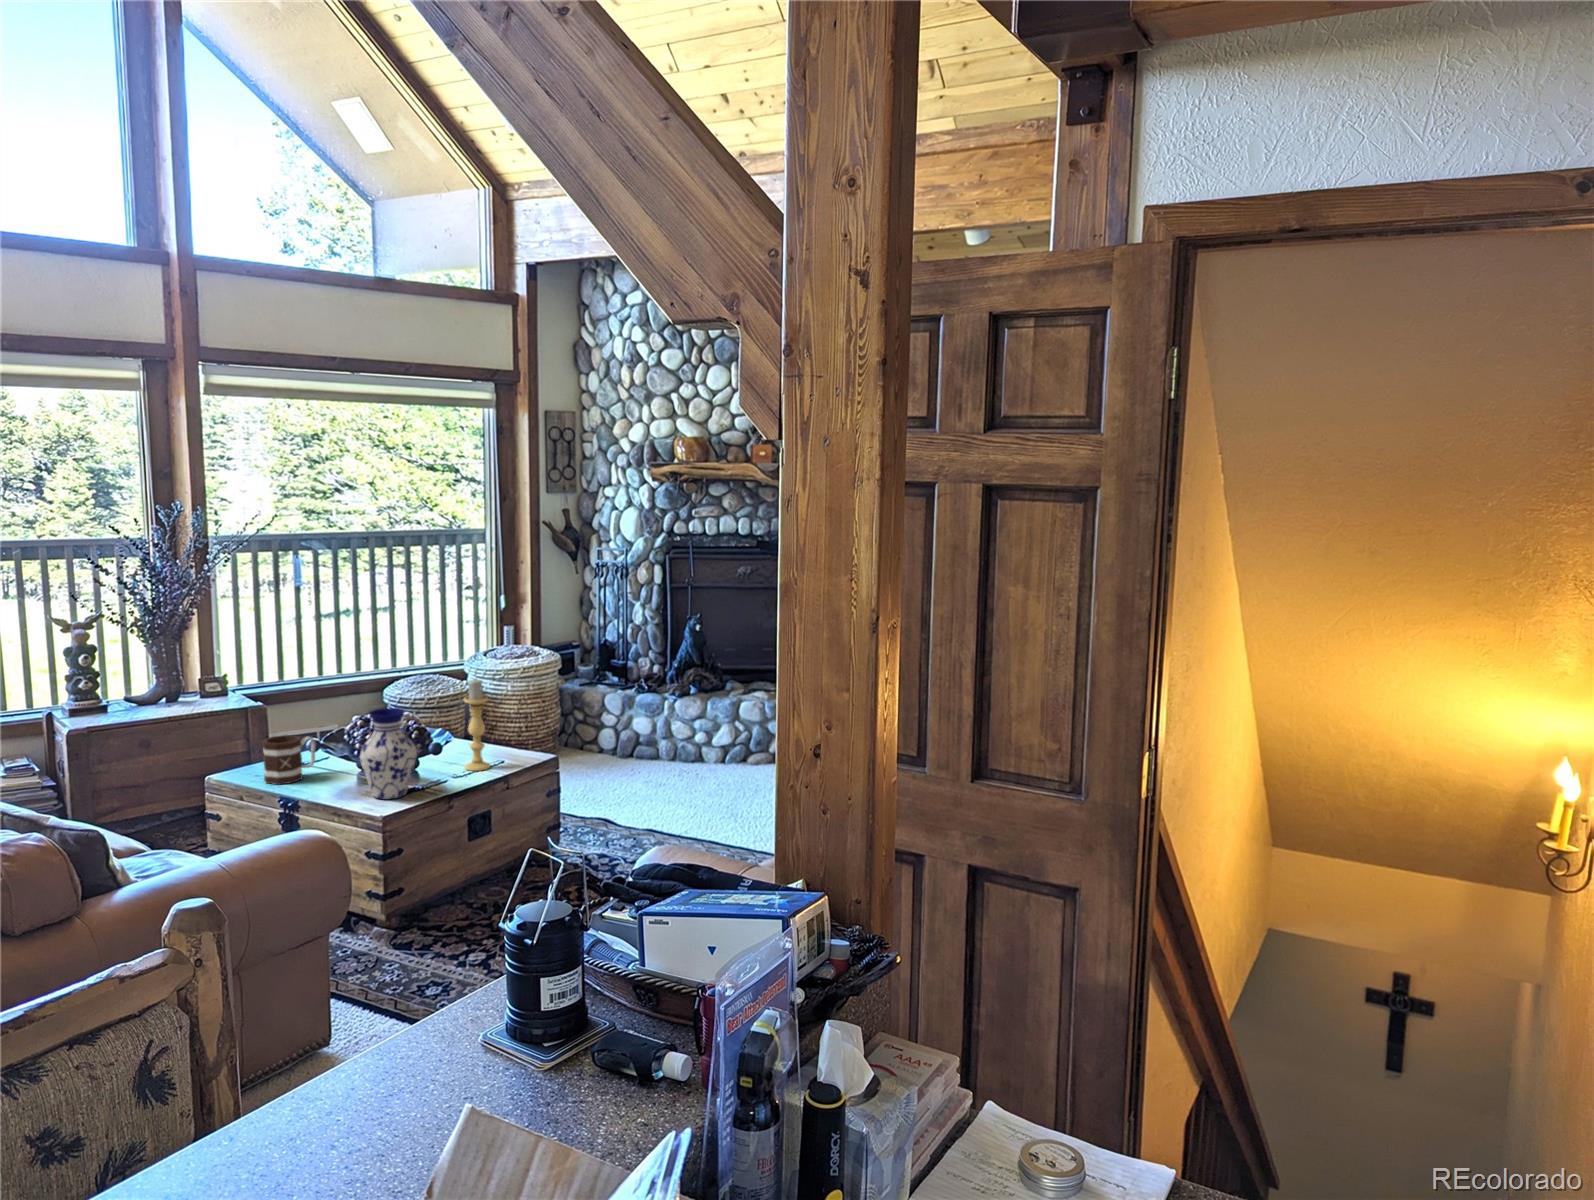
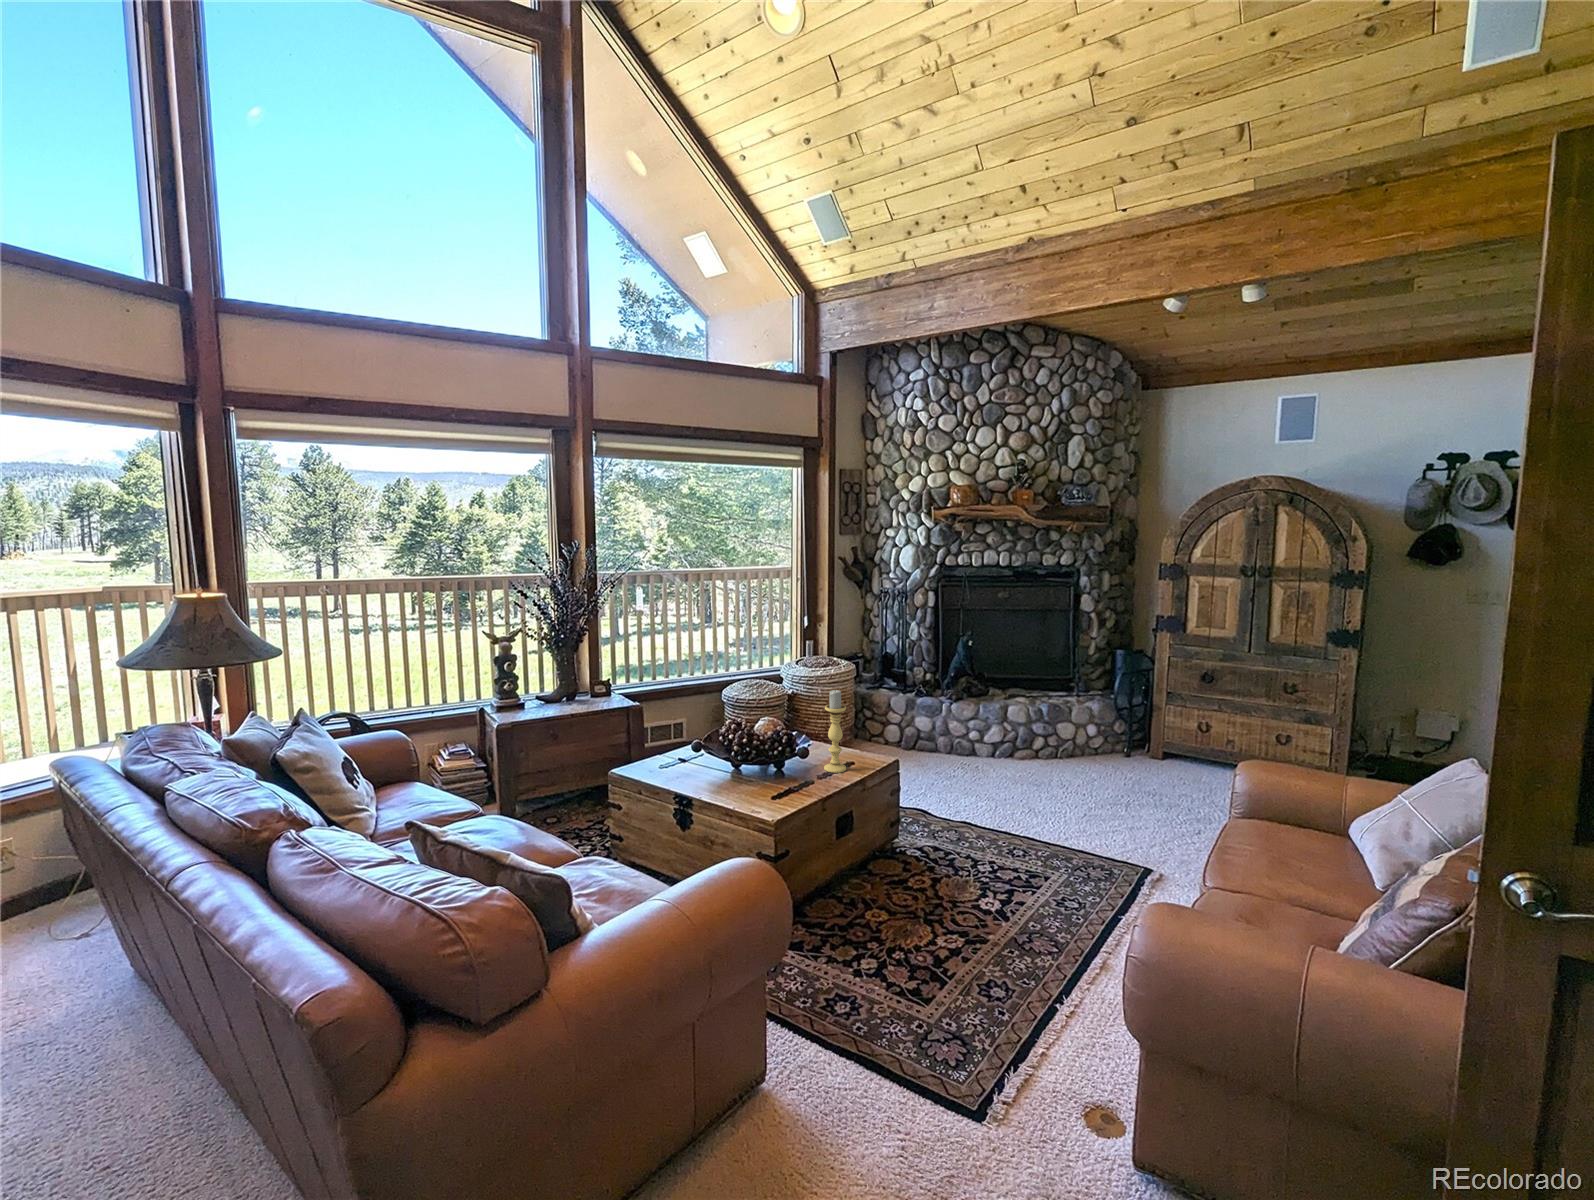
vase: present [360,708,417,800] -> none [746,717,796,802]
mug: present [263,735,315,785] -> none [657,736,699,781]

